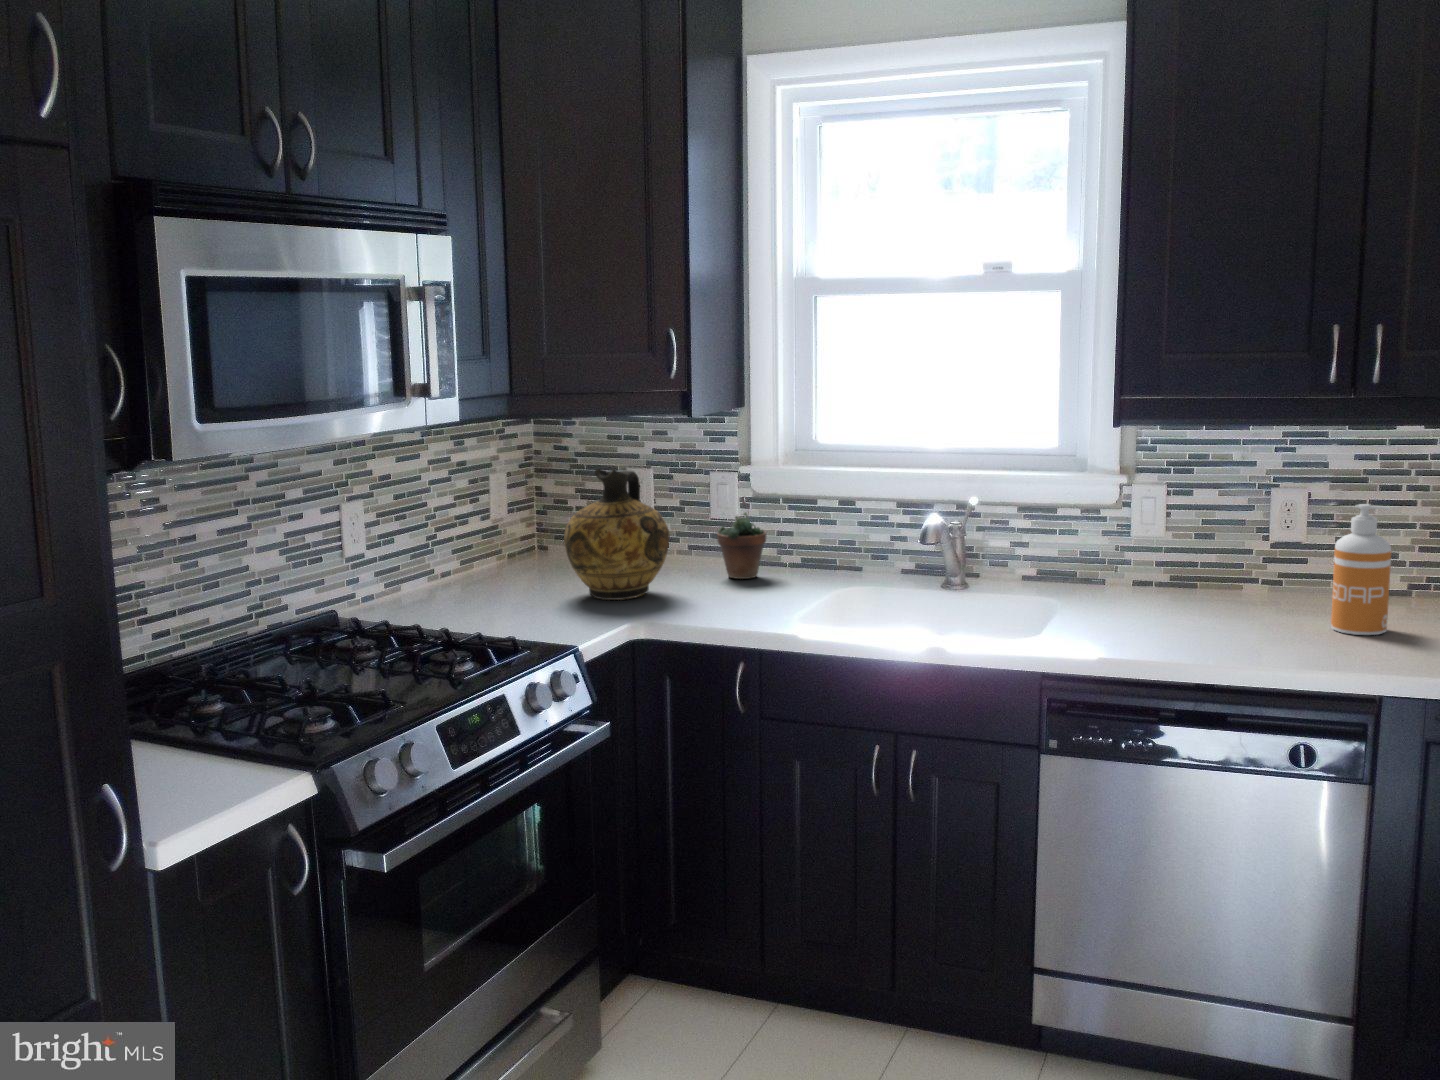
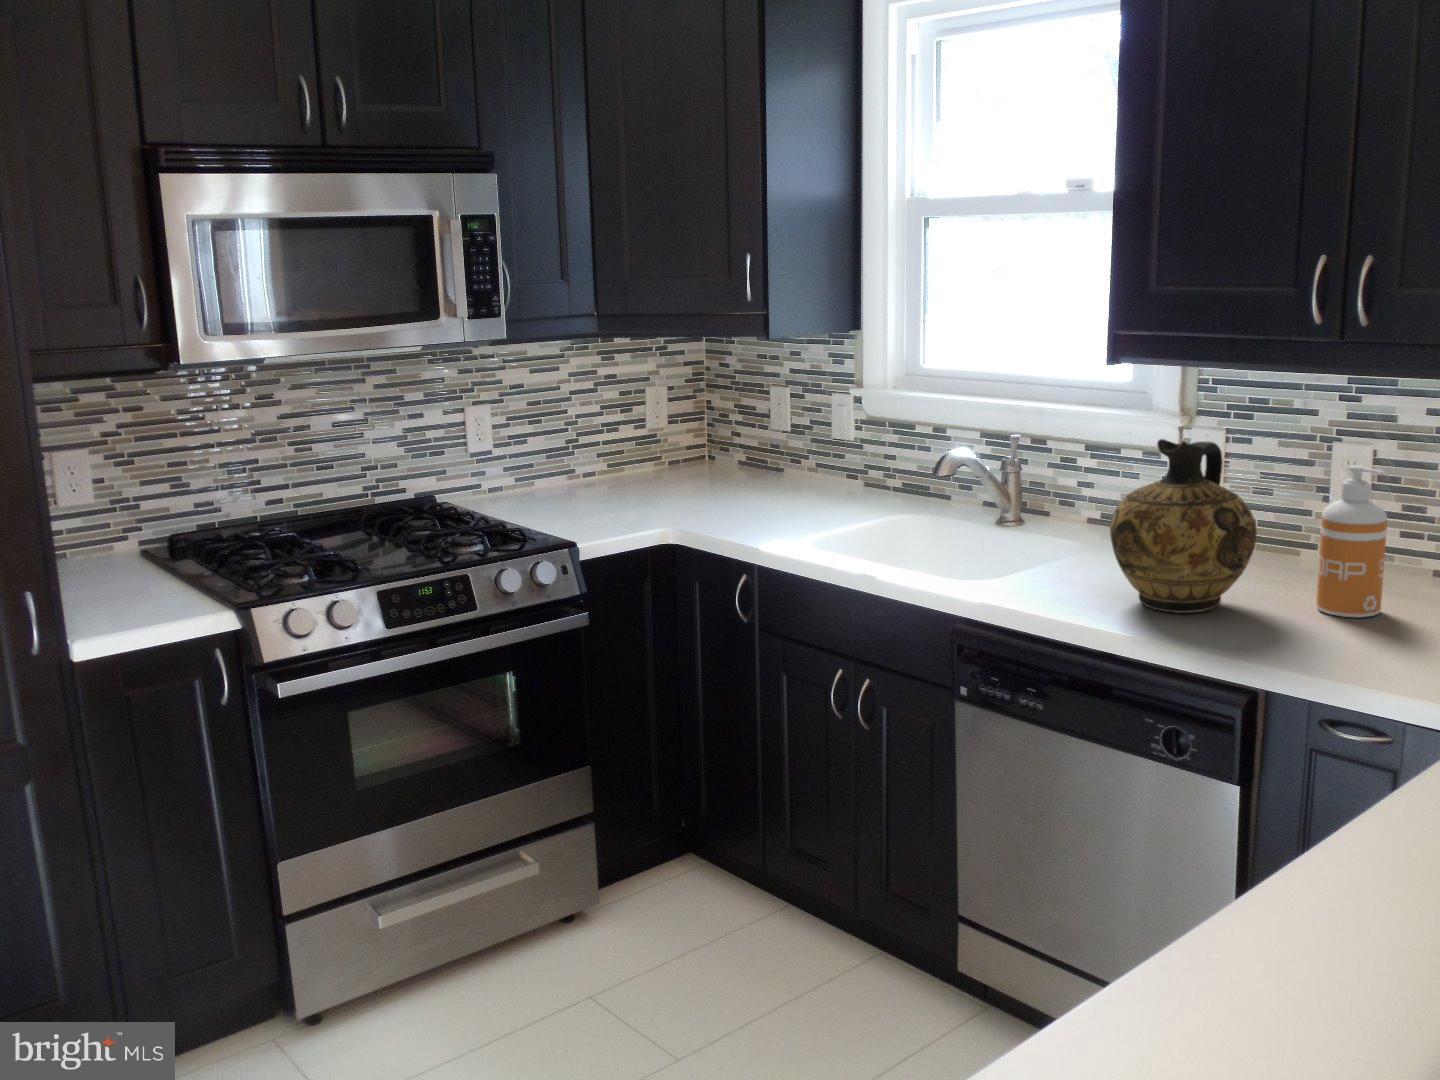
ceramic jug: present [564,469,670,600] -> present [1110,439,1257,613]
succulent plant: present [717,496,766,579] -> none [809,419,856,499]

